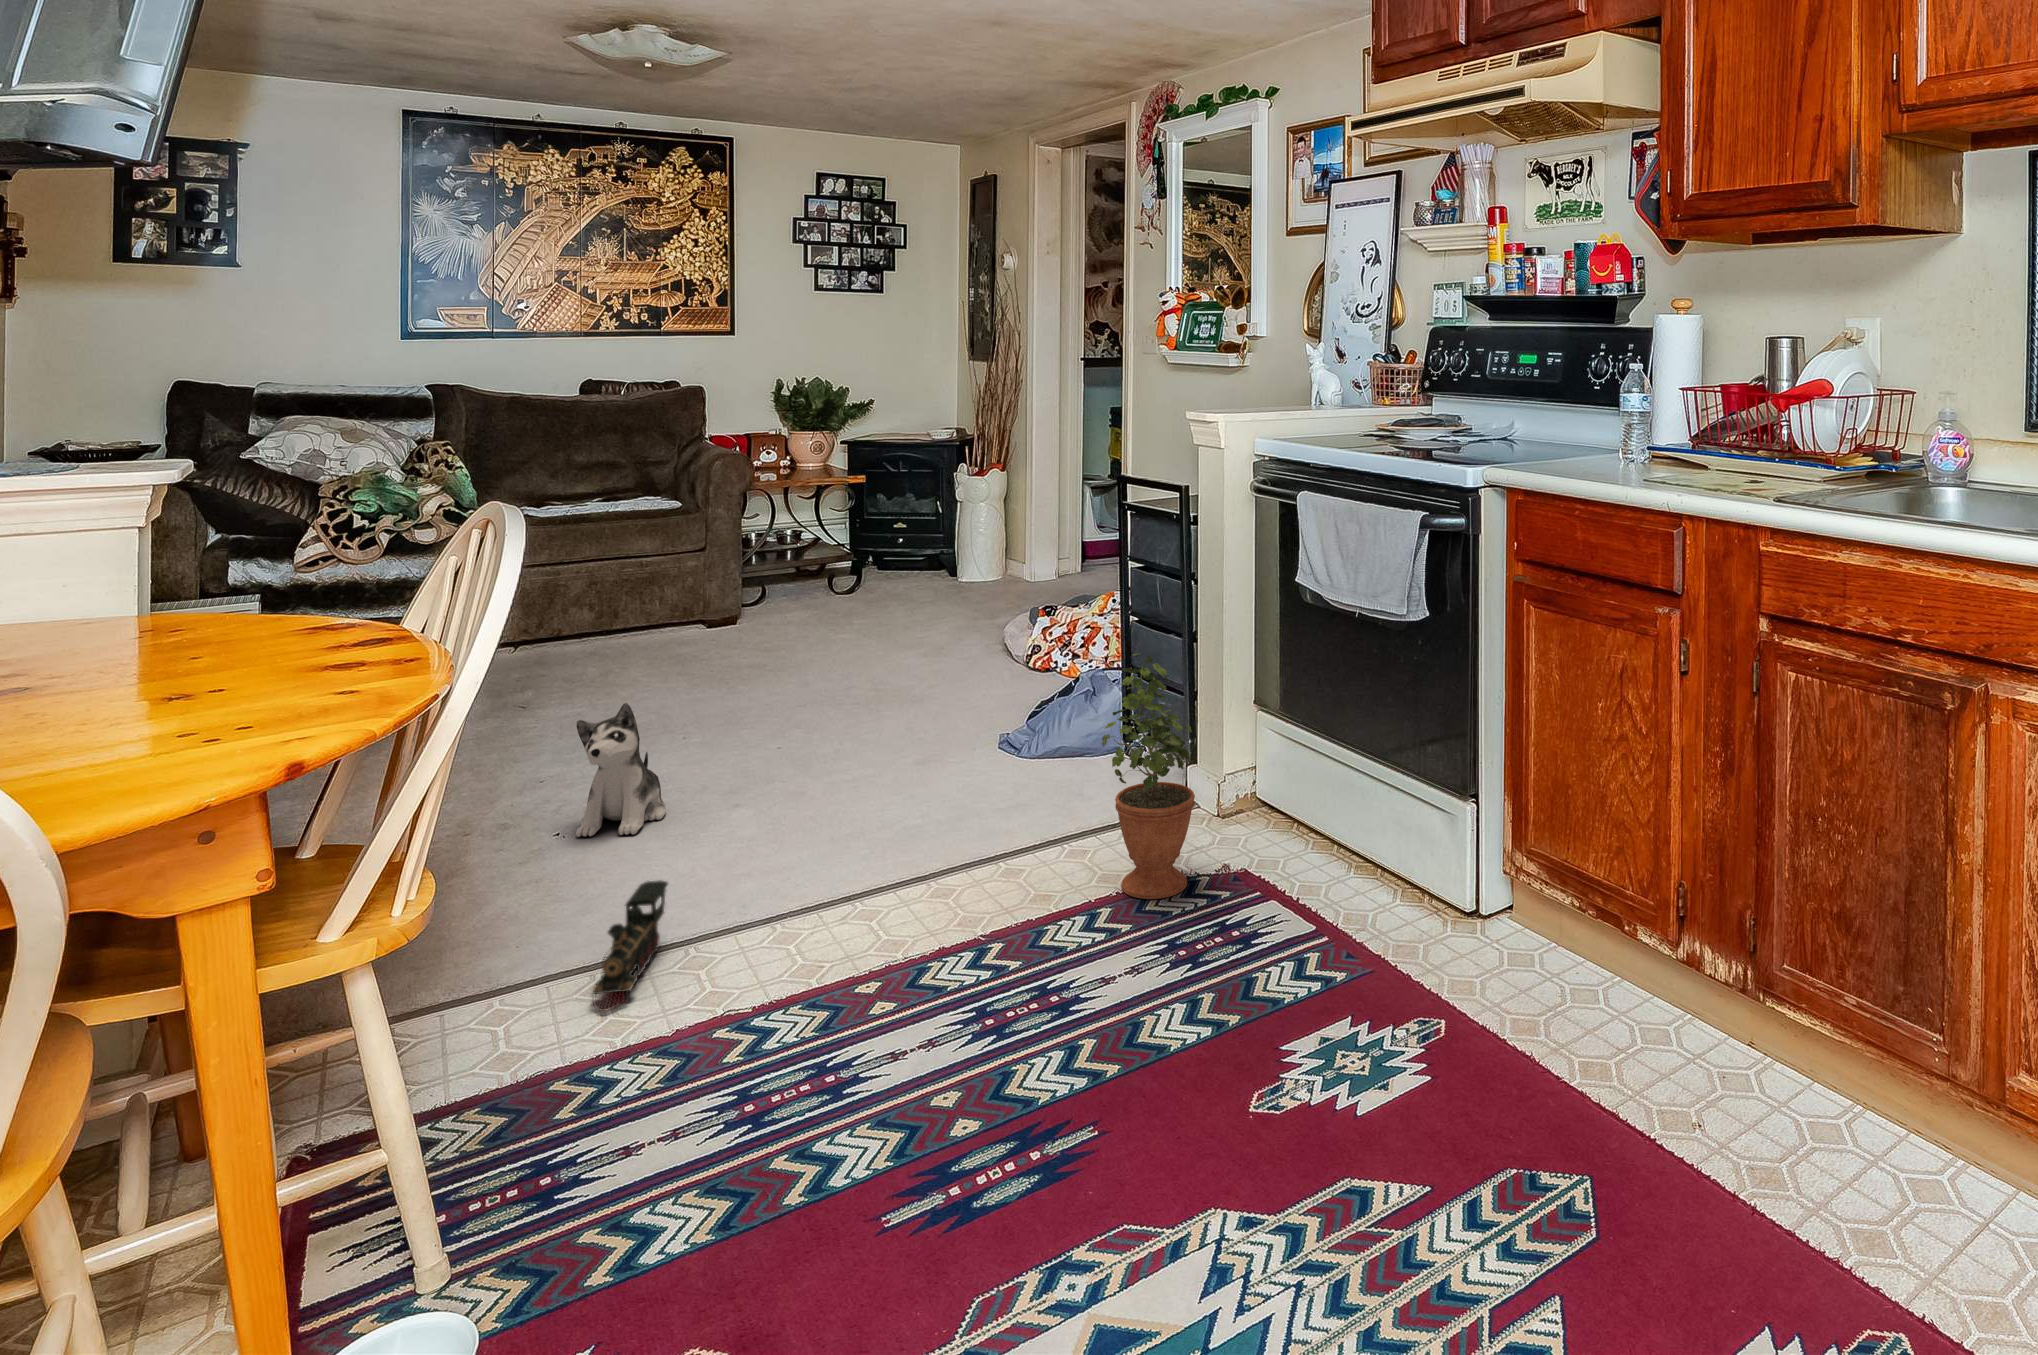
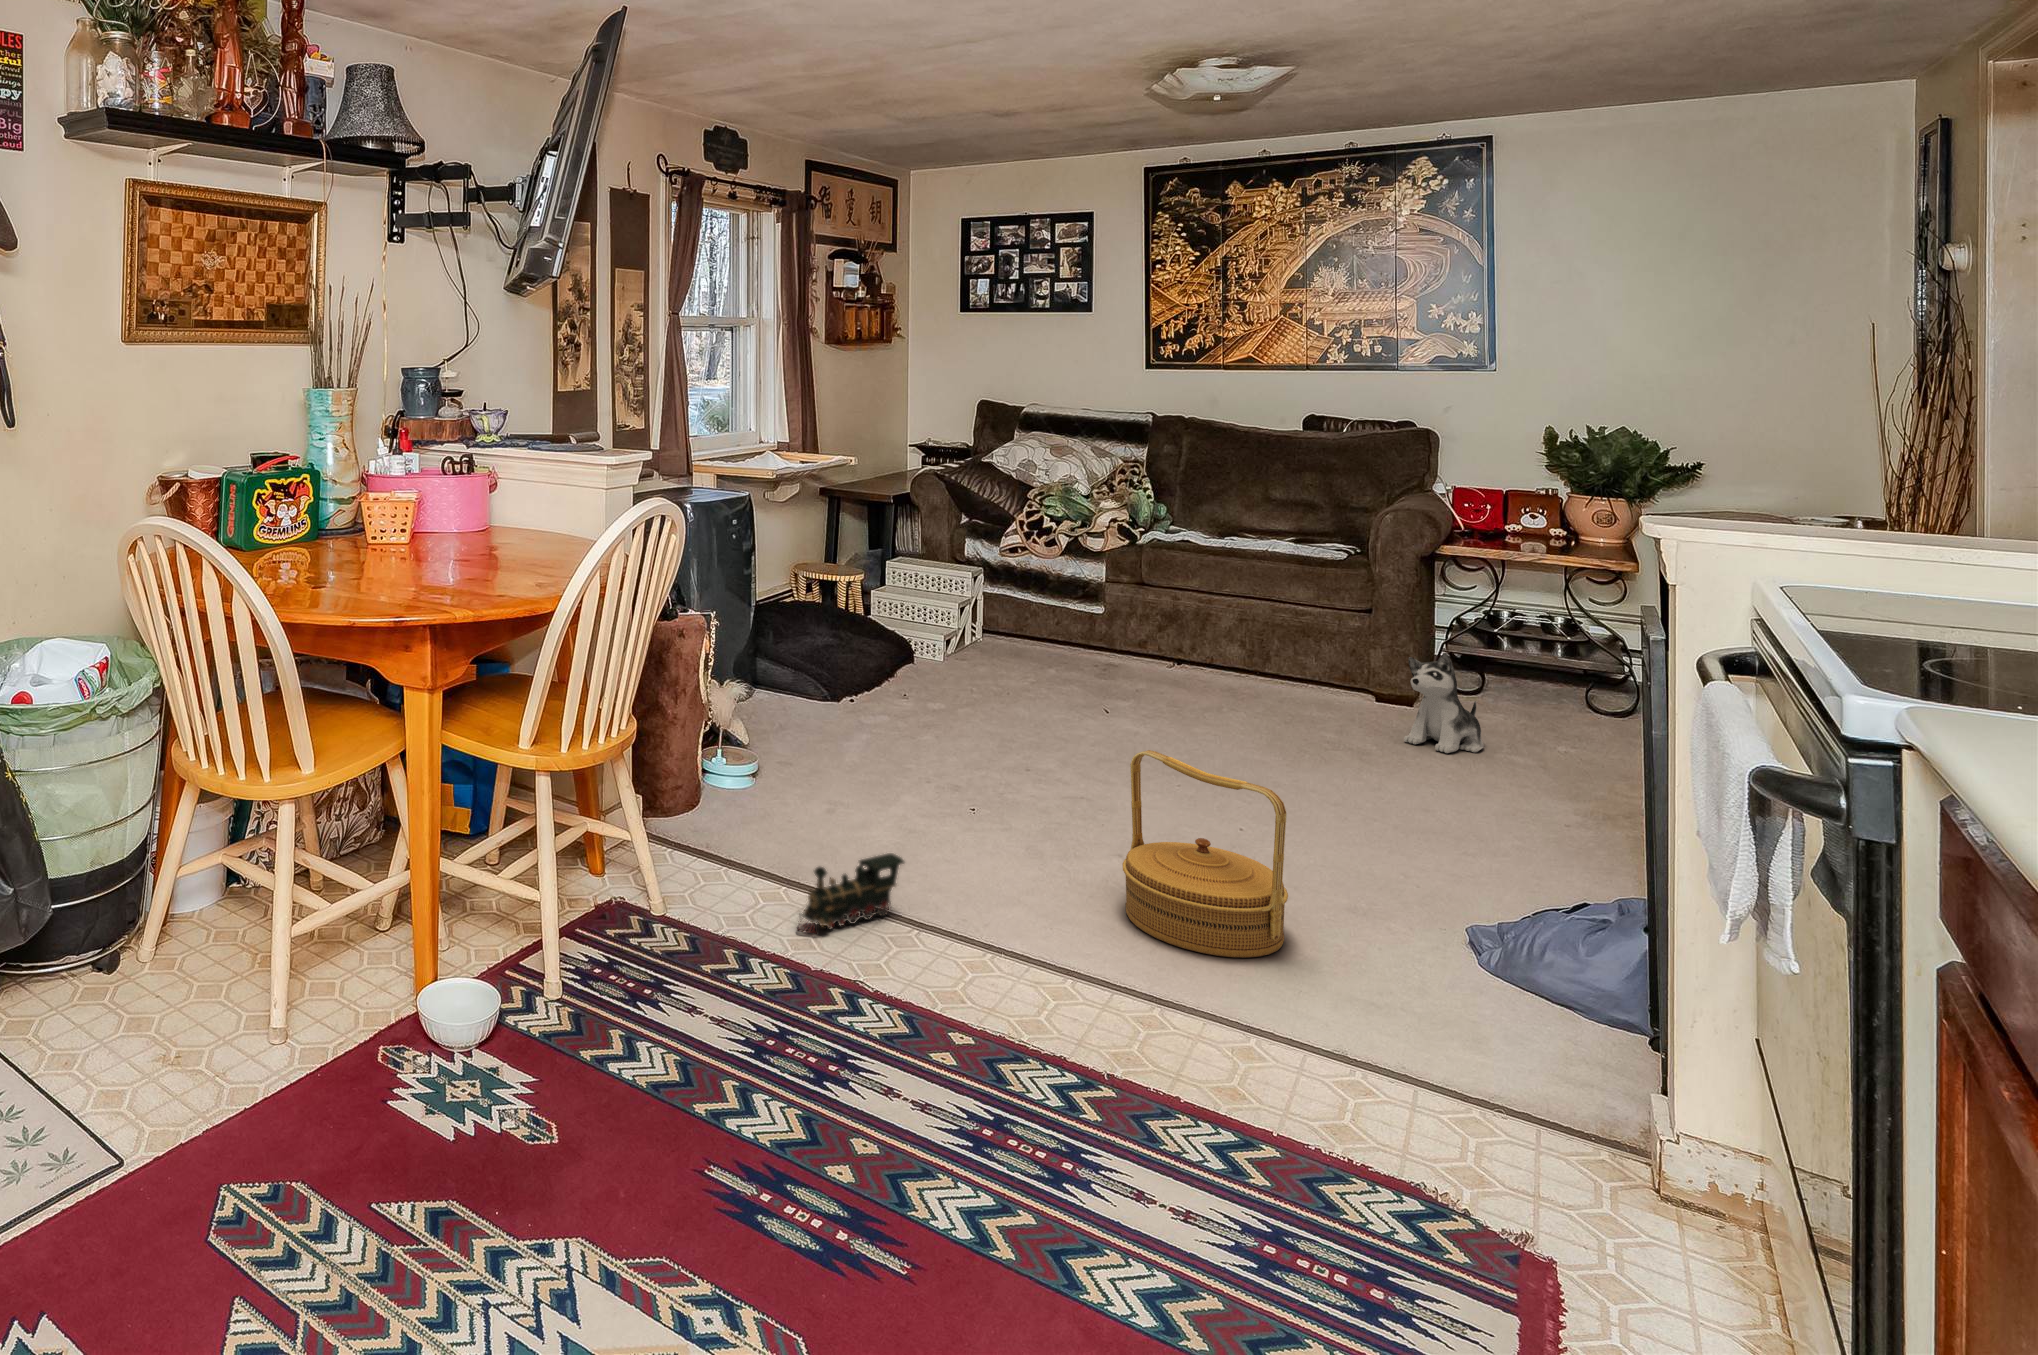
potted plant: present [1102,653,1195,899] -> none [1291,818,1456,1176]
basket: none [808,682,958,849] -> present [1122,750,1288,958]
plush toy: present [576,703,666,837] -> present [1404,653,1484,753]

